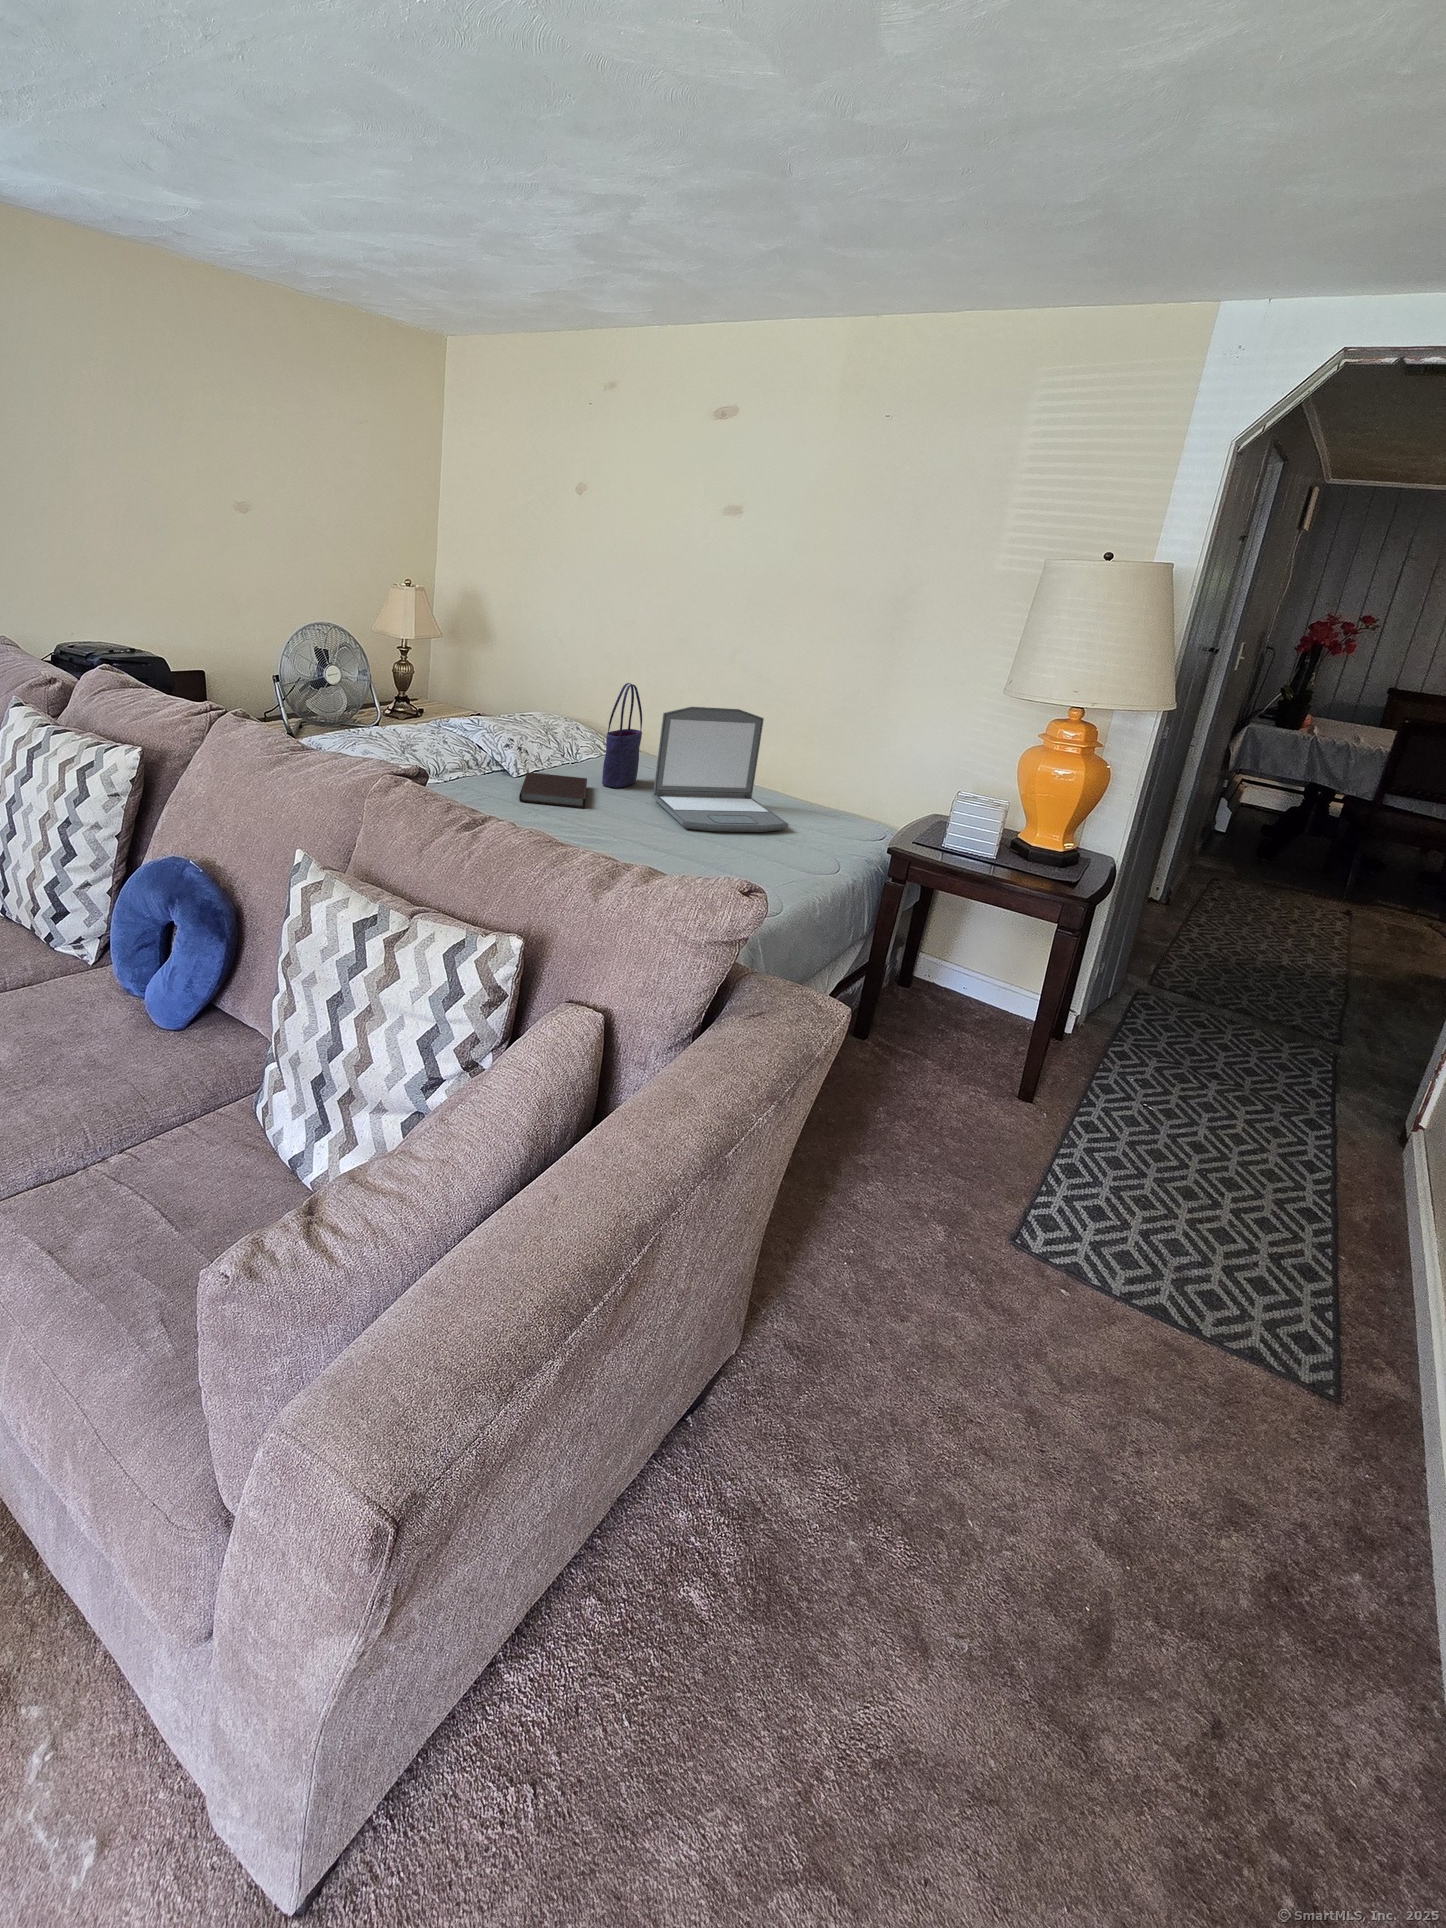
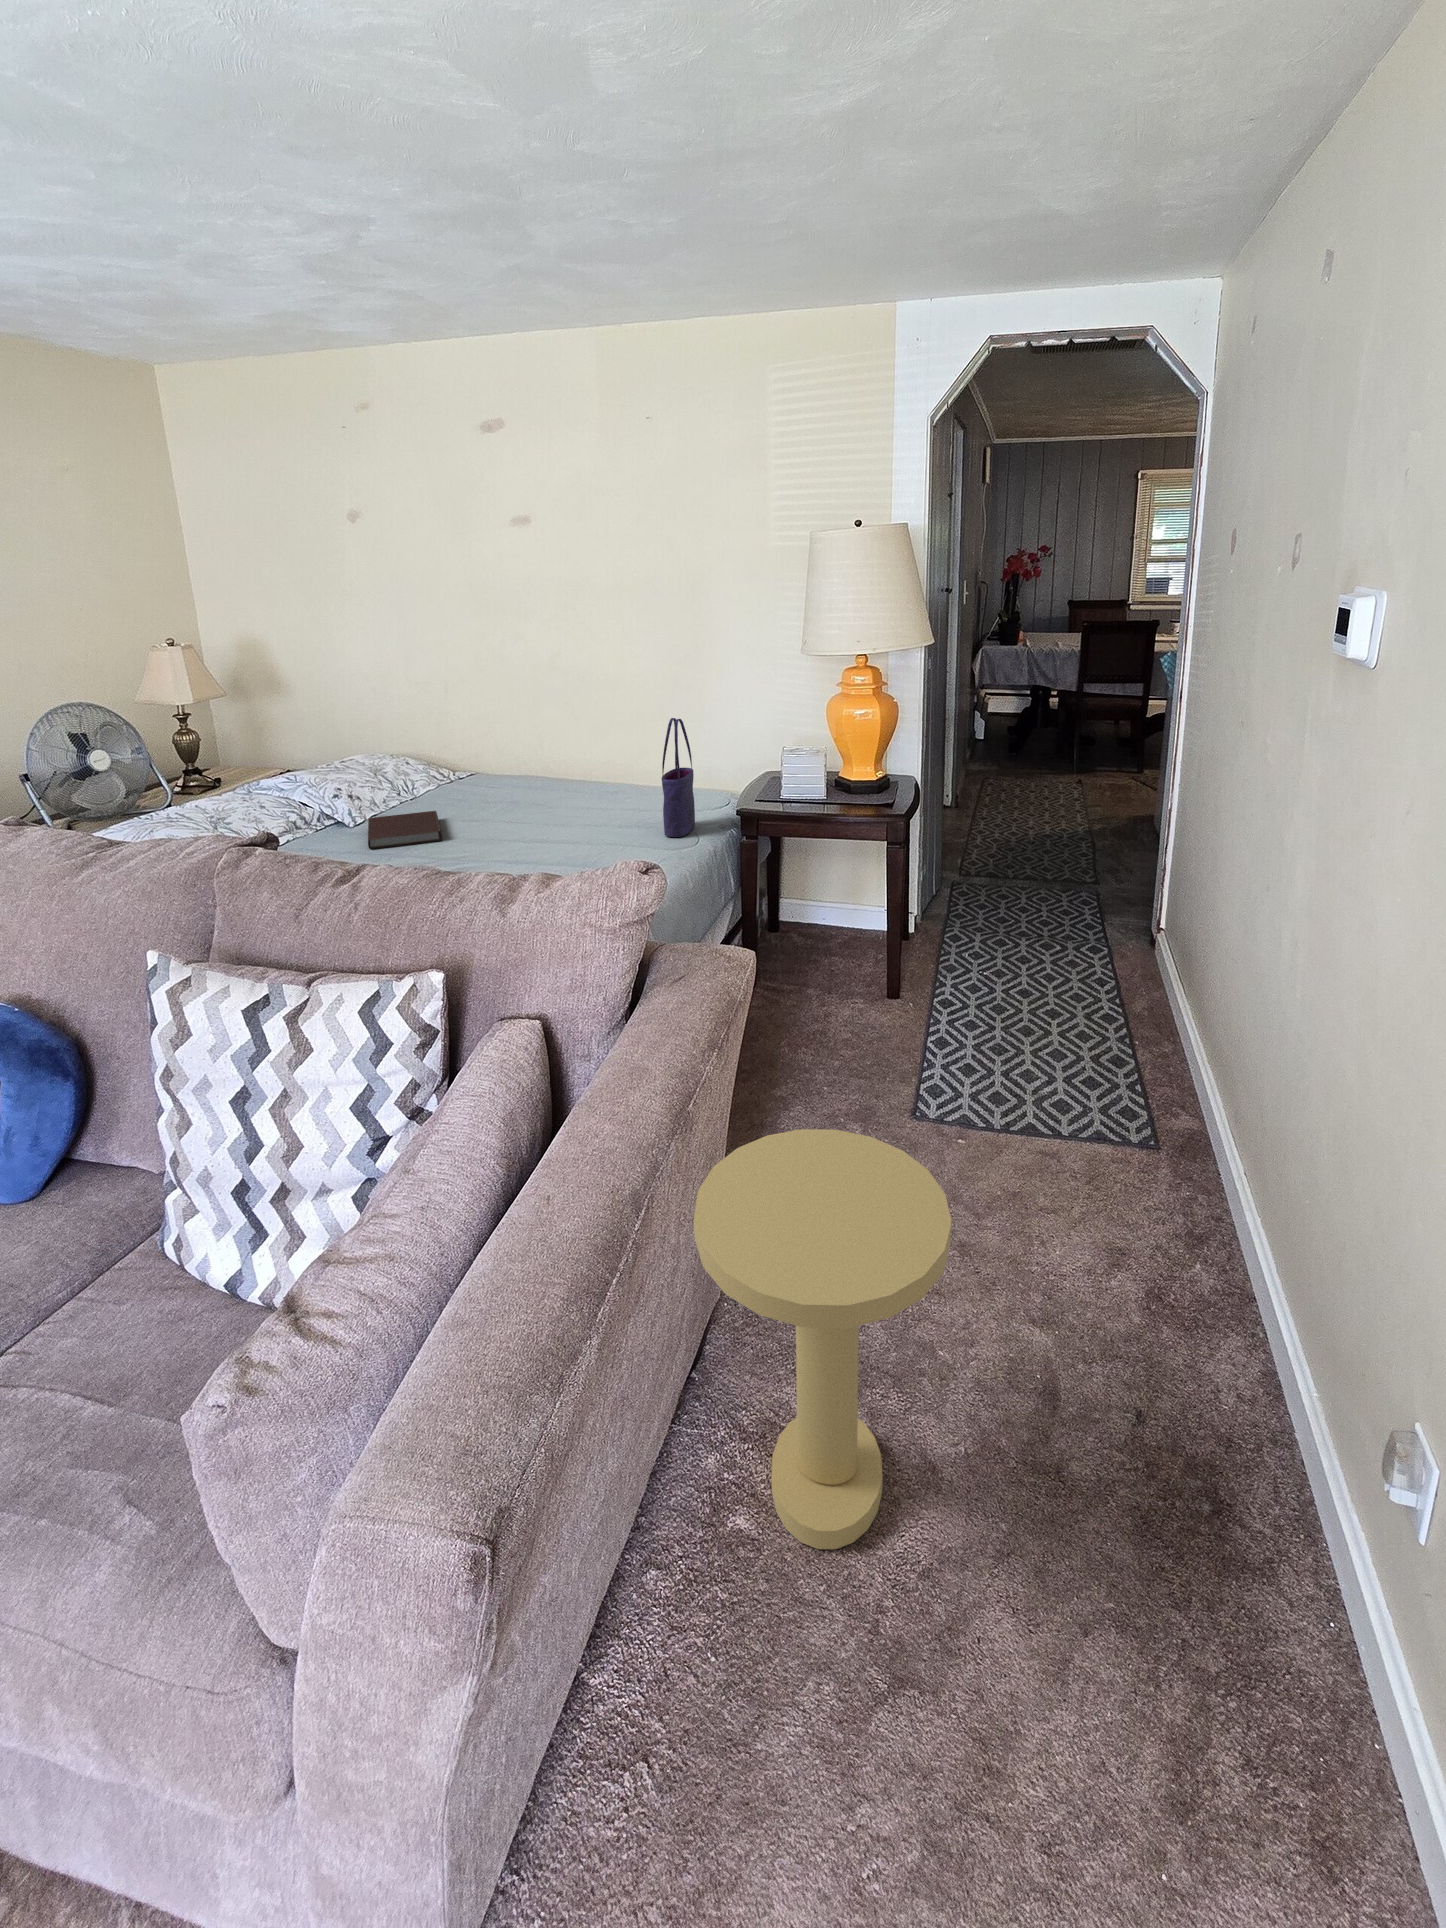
tote bag: present [602,683,642,788] -> present [662,718,695,837]
laptop: present [652,707,788,832] -> none [503,712,647,837]
side table: none [706,1209,1006,1686] -> present [694,1129,952,1549]

